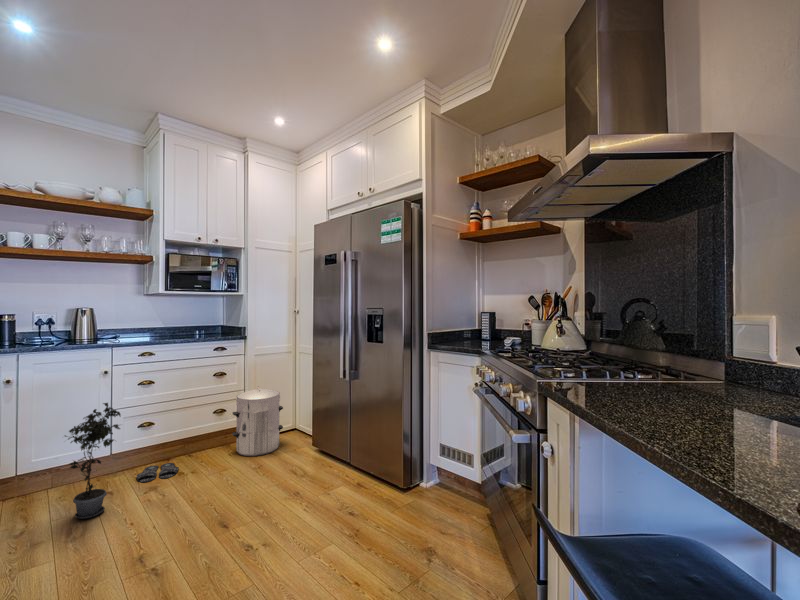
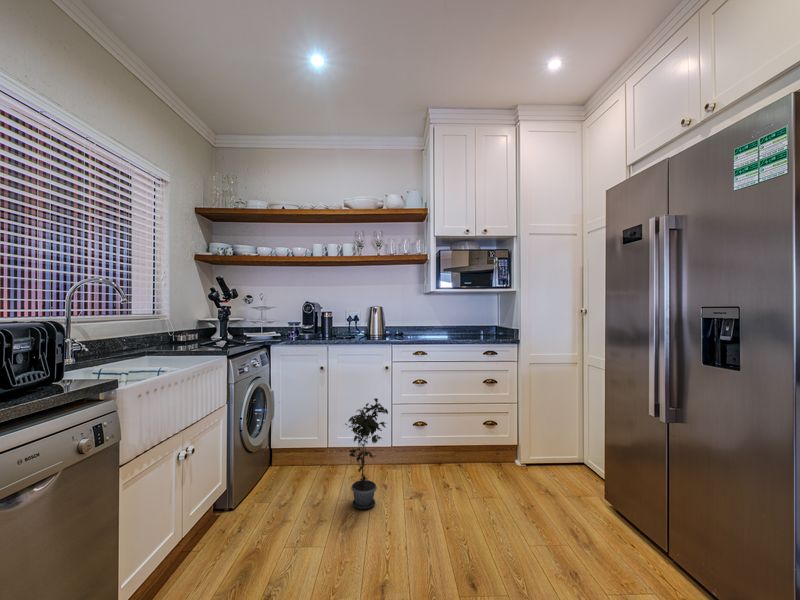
waste bin: present [232,387,283,456] -> none [502,403,564,492]
slippers: present [136,463,179,483] -> none [408,467,446,487]

